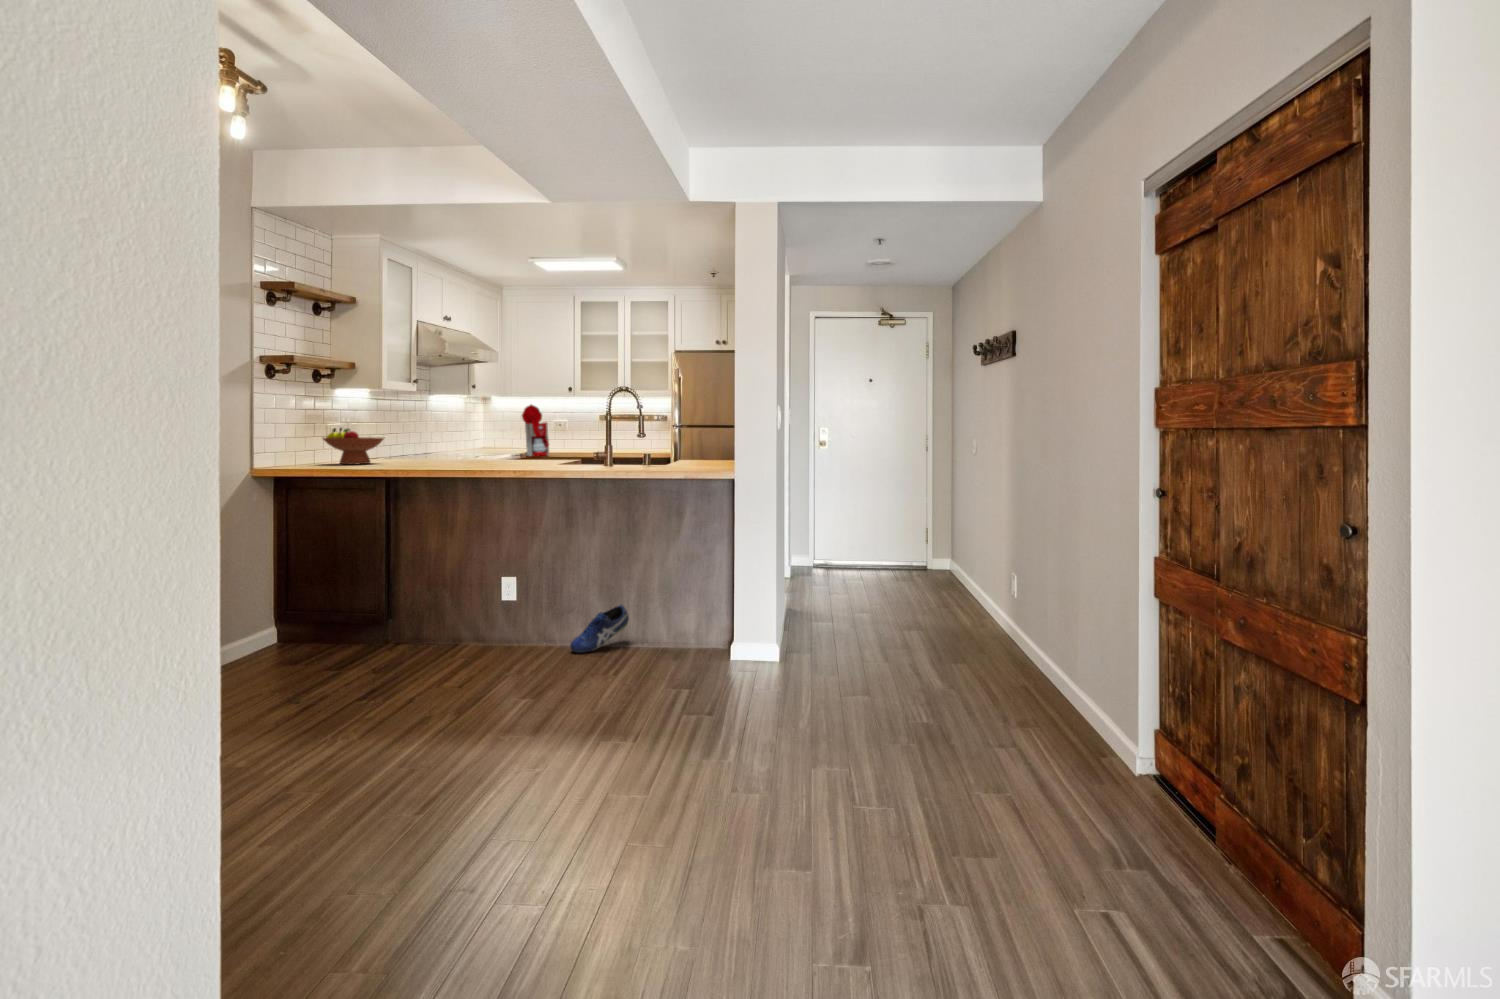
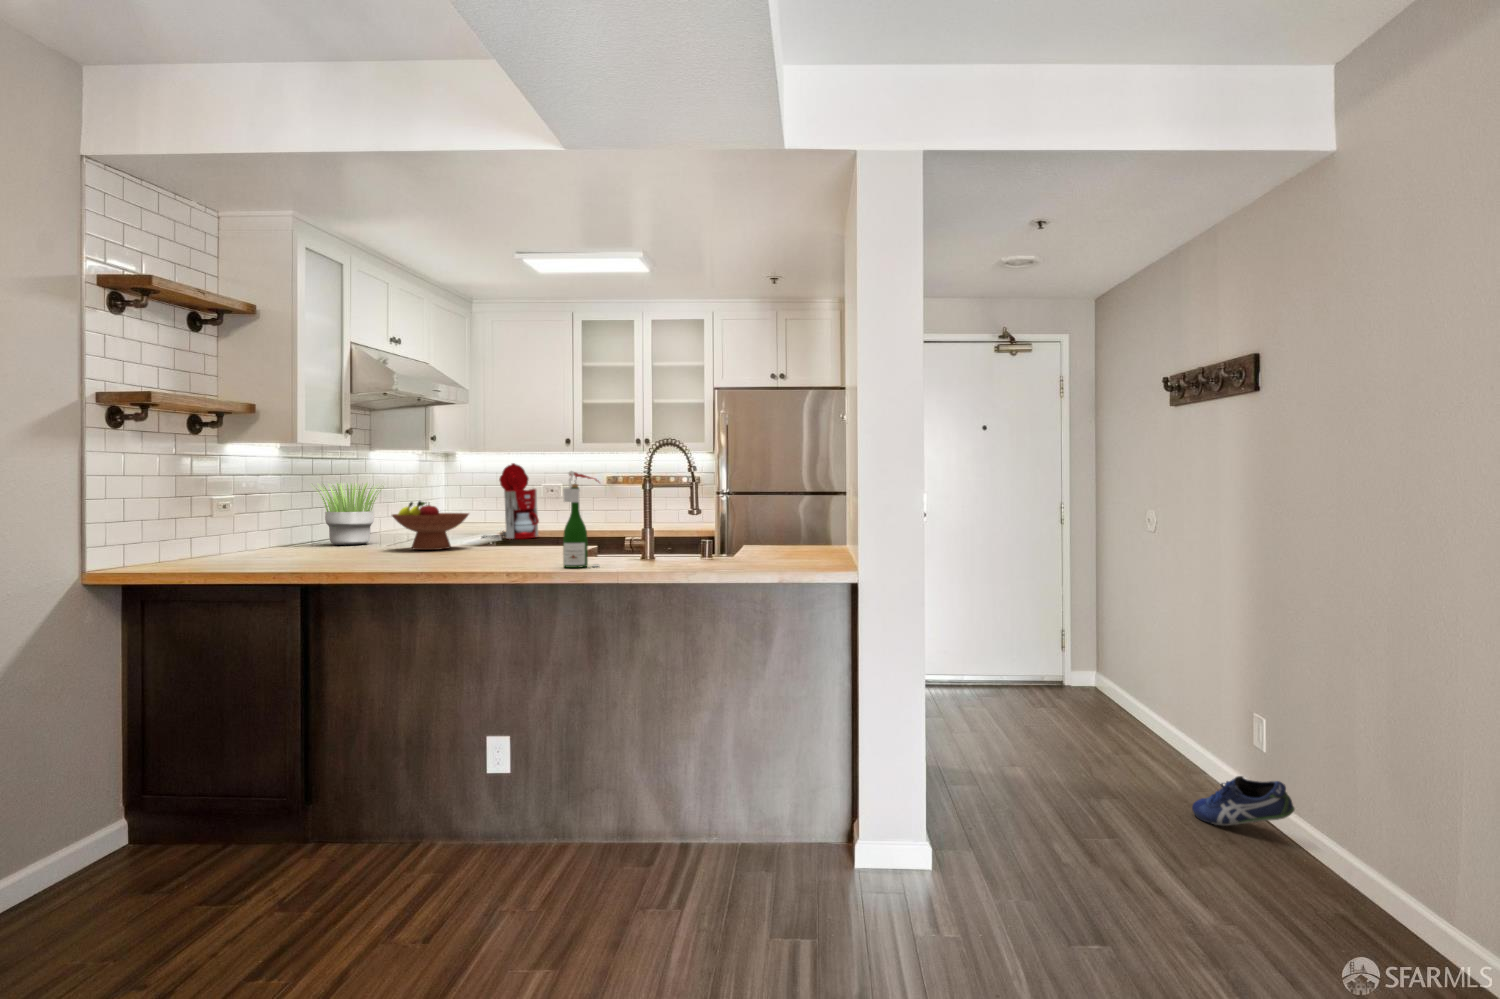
wine bottle: none [552,407,575,467] -> present [563,471,599,568]
potted plant: none [390,415,445,458] -> present [316,483,381,545]
fruit bowl: present [323,428,384,464] -> present [392,501,469,550]
shoe: present [570,605,629,653] -> present [1192,776,1295,826]

